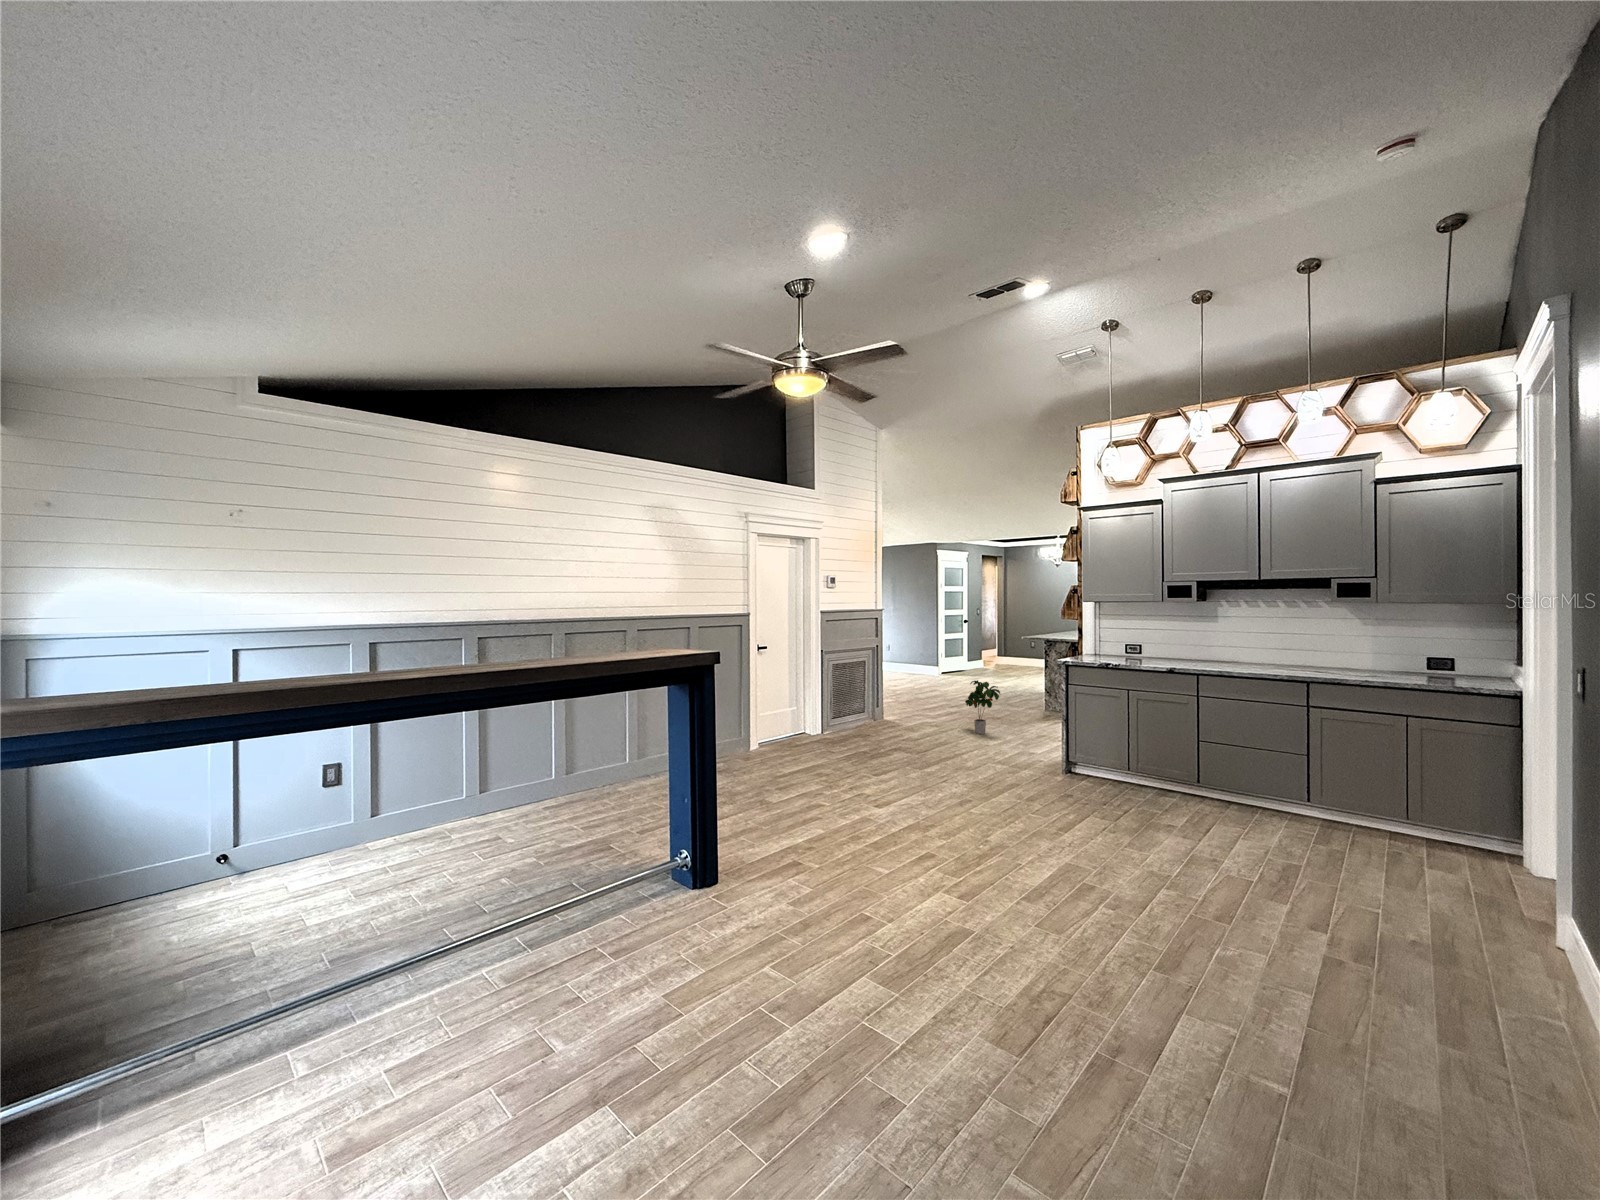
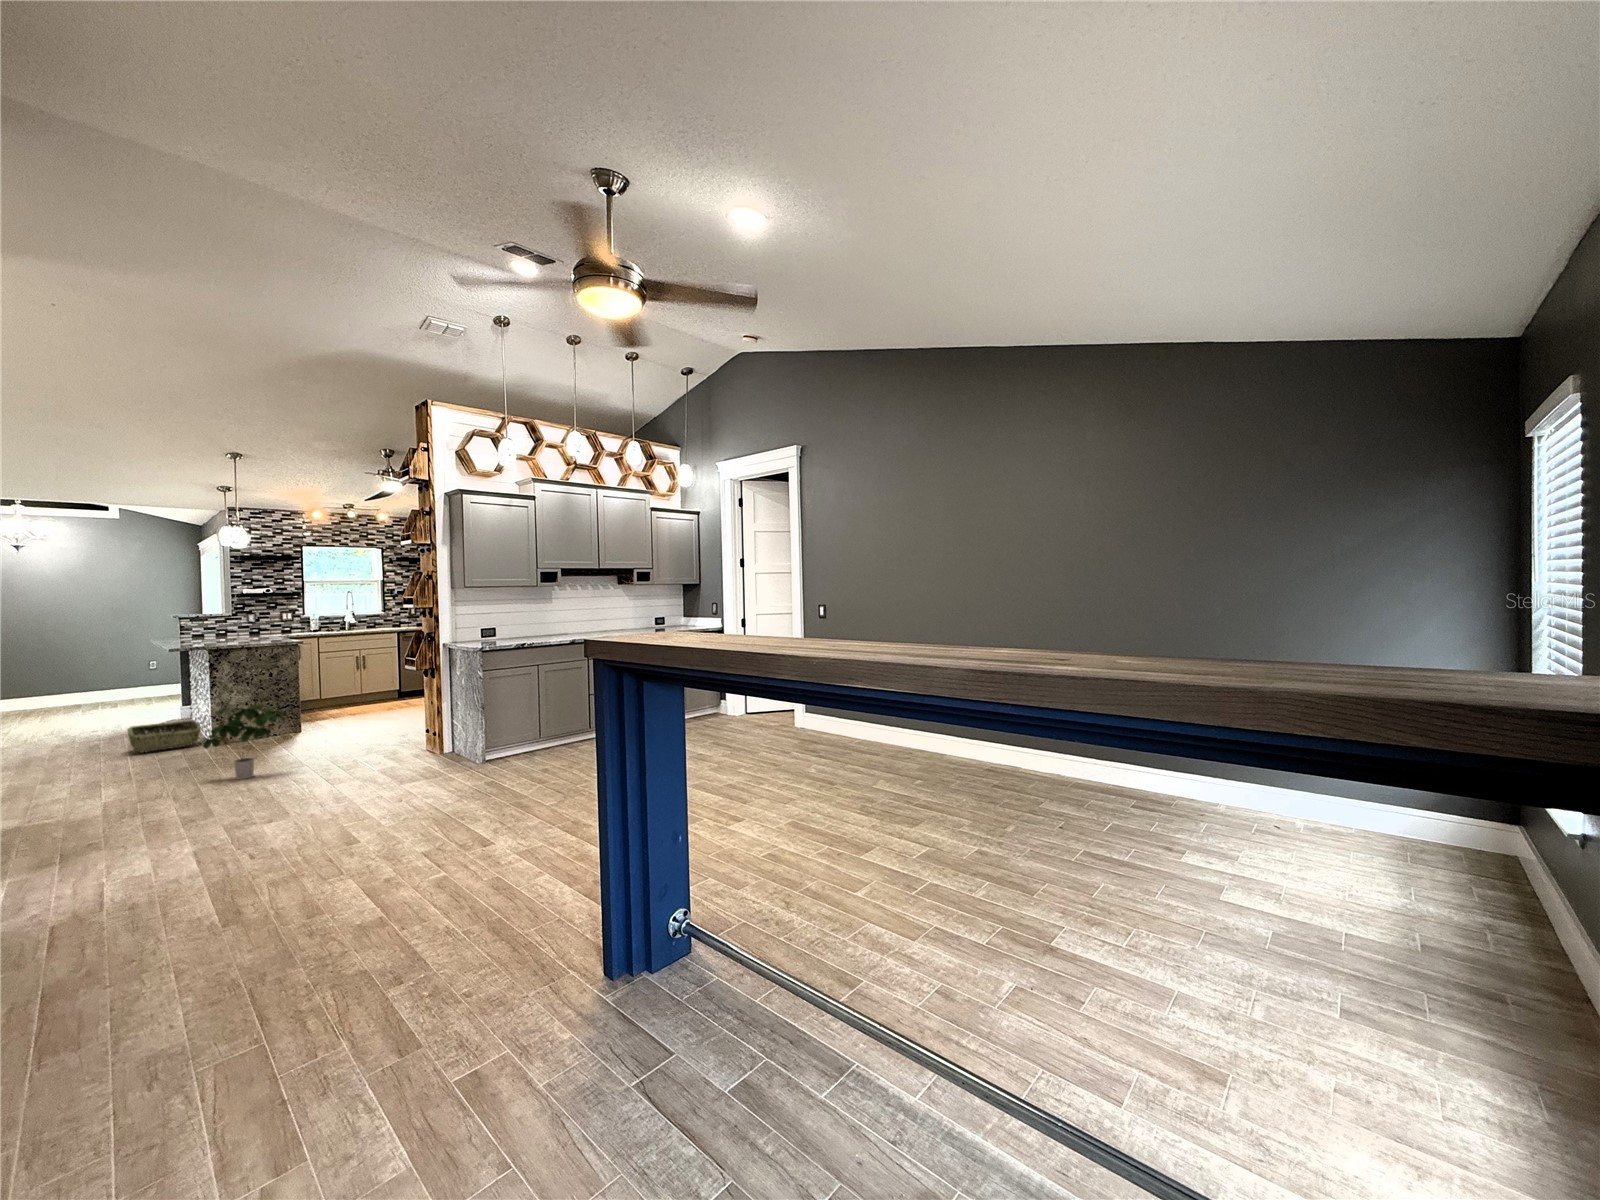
woven basket: none [1004,688,1045,710] -> present [128,720,201,753]

